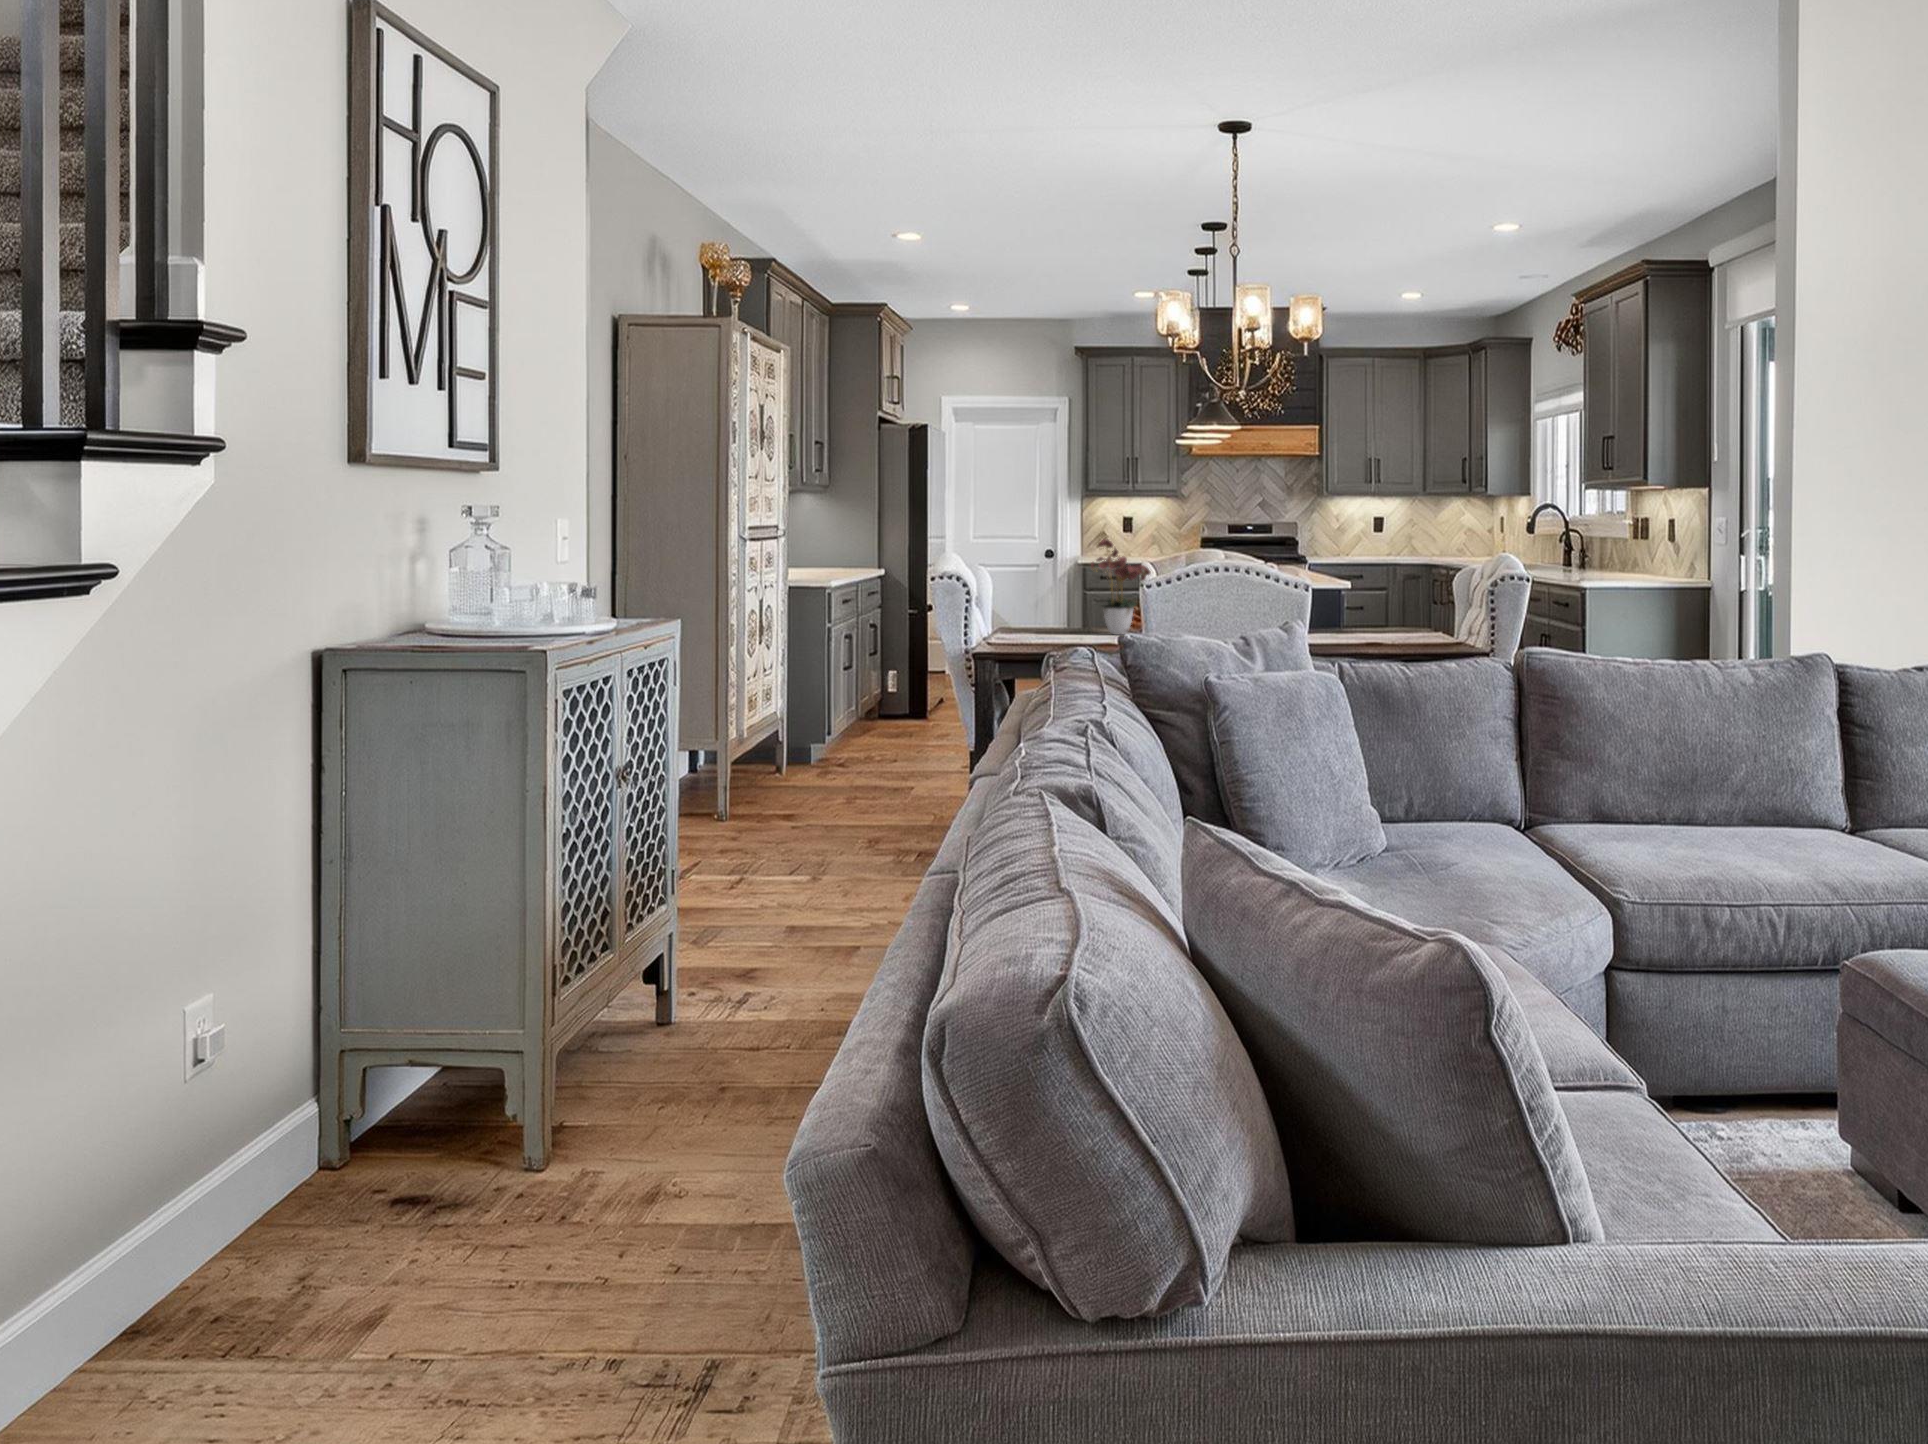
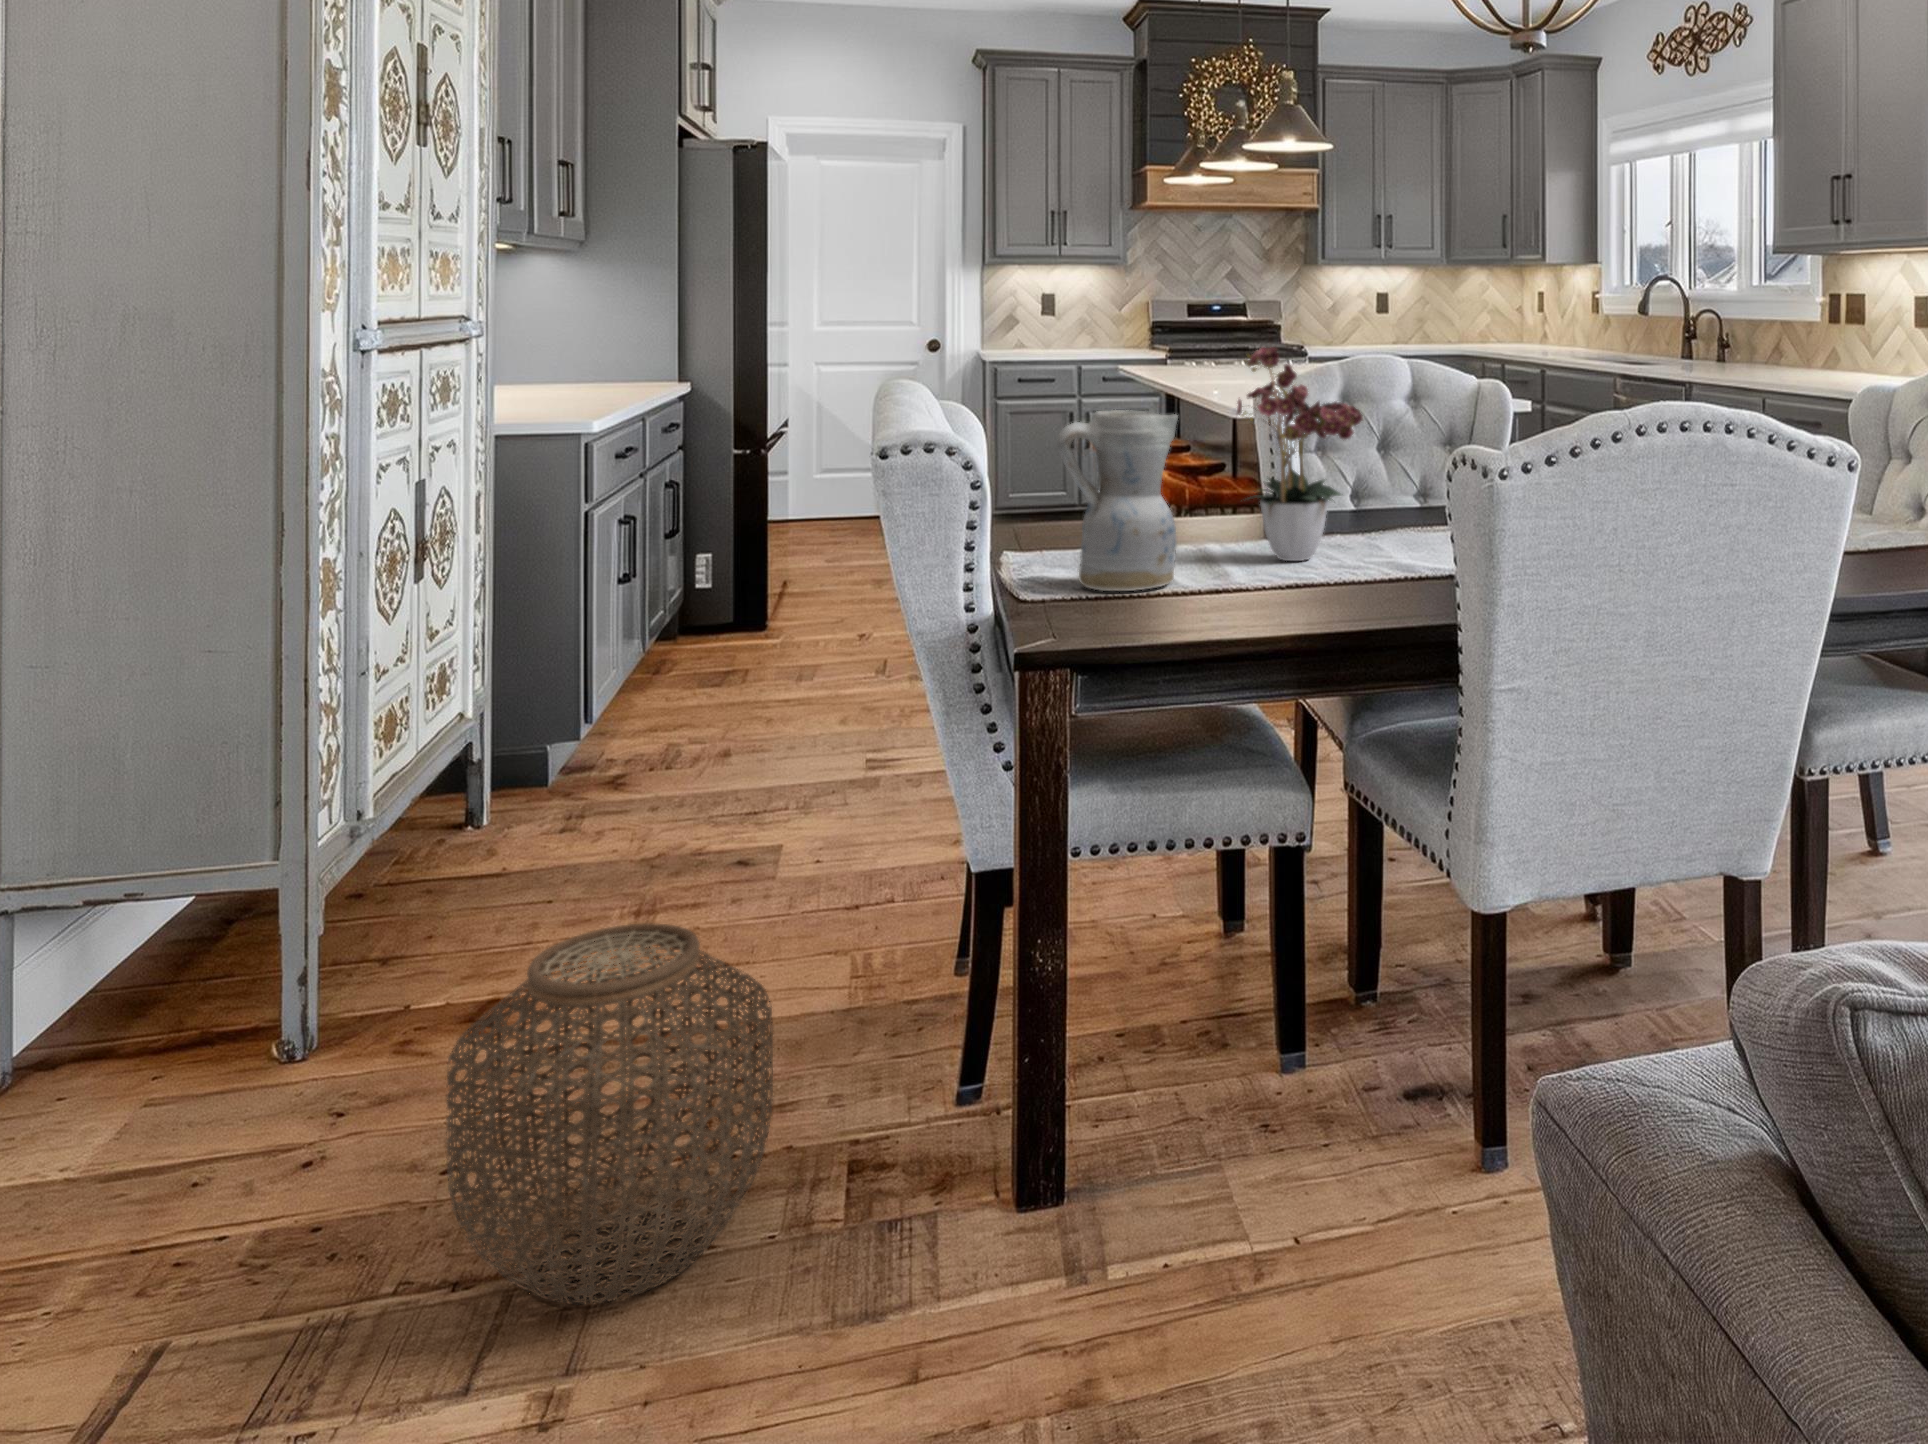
ceramic pitcher: none [1006,564,1056,638] -> present [1057,410,1178,591]
woven basket: none [782,745,889,863] -> present [447,923,773,1304]

